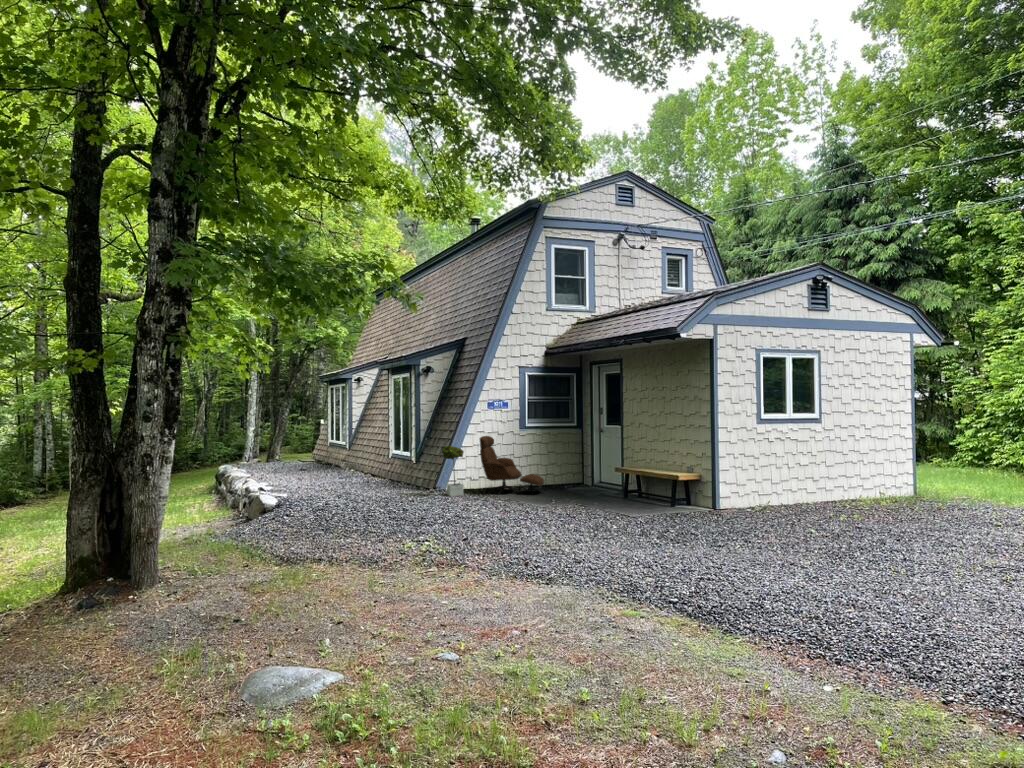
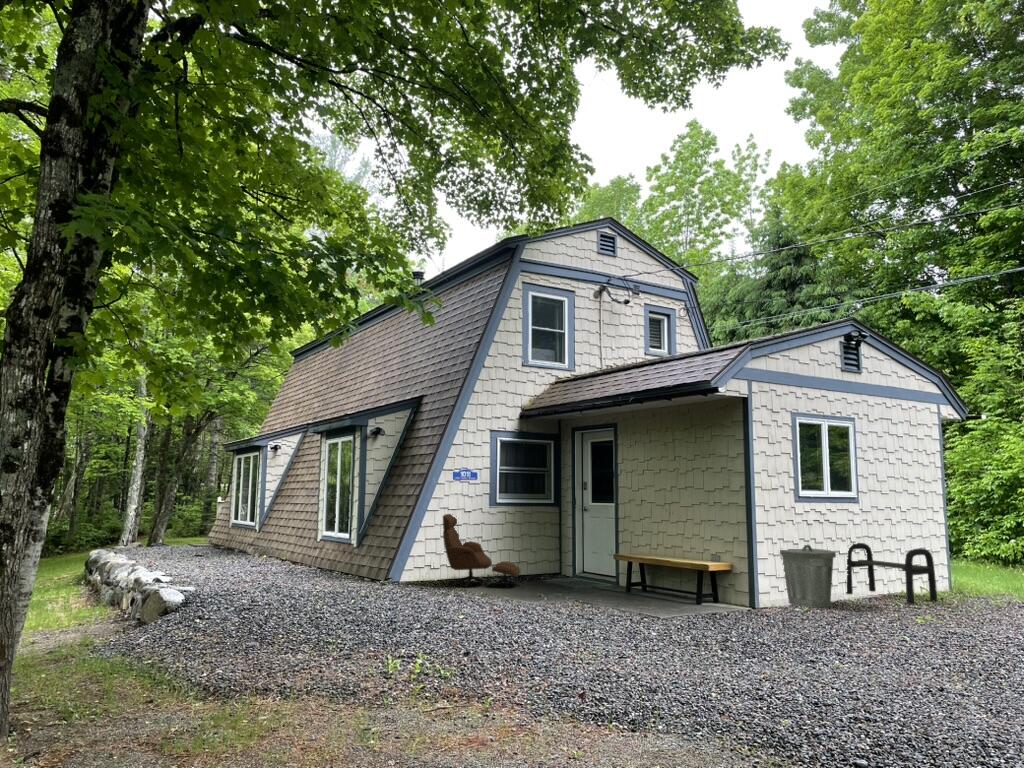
potted tree: present [442,446,464,496] -> none [396,525,424,590]
bench: none [819,458,895,509] -> present [845,543,937,604]
trash can: none [753,460,801,511] -> present [780,545,836,608]

